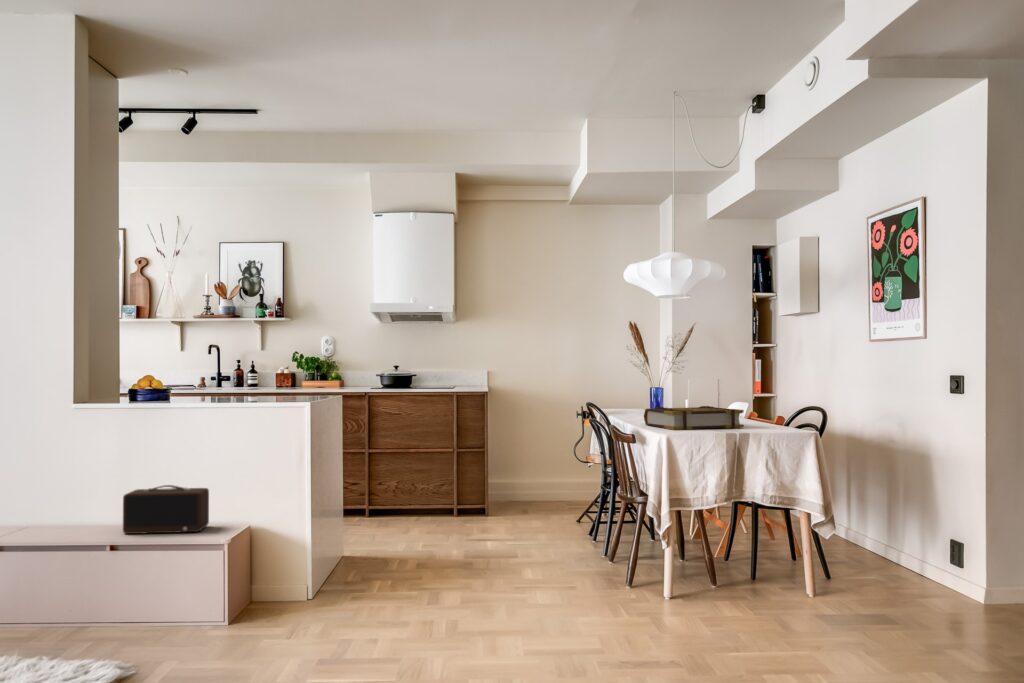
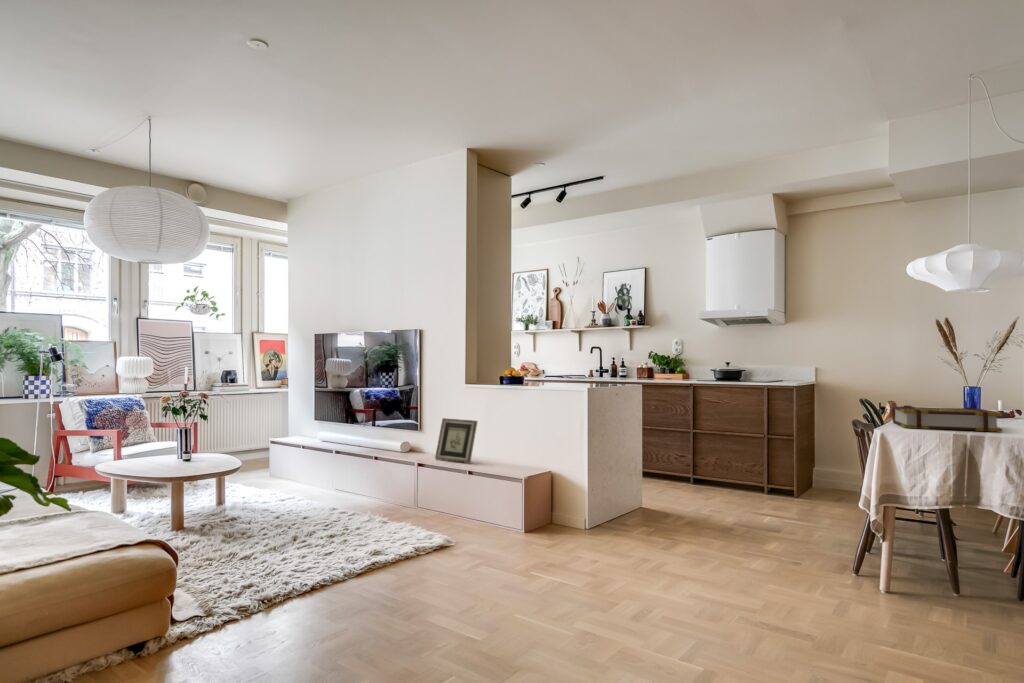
picture frame: none [28,463,116,535] -> present [435,418,477,463]
speaker: present [123,485,209,534] -> none [477,437,526,469]

